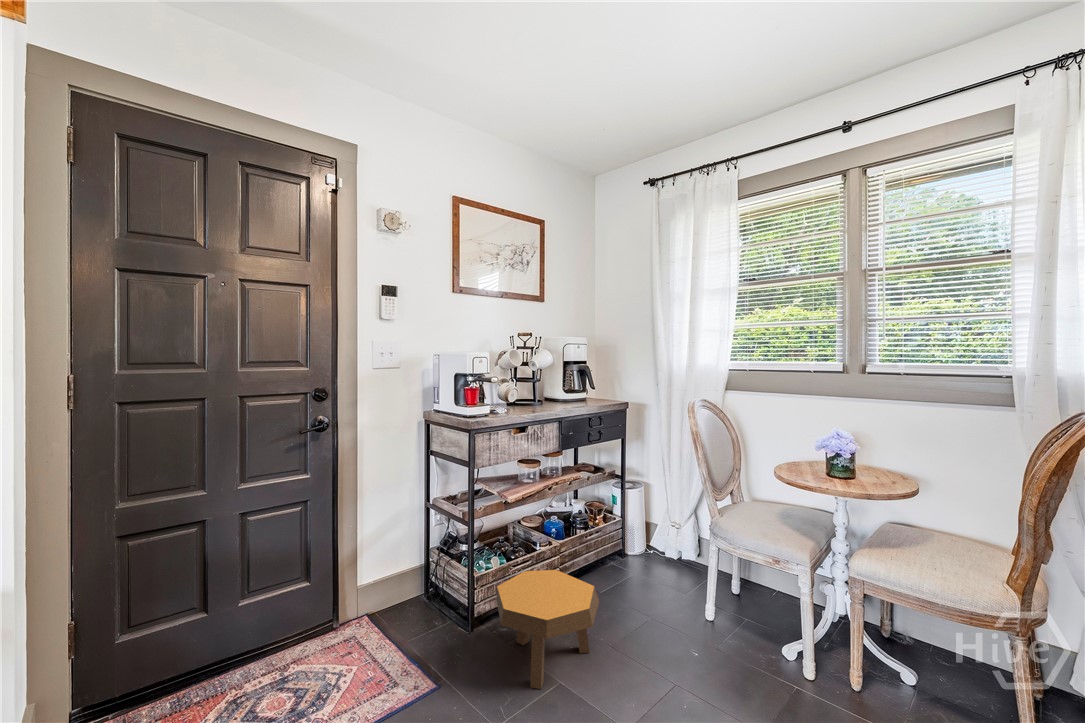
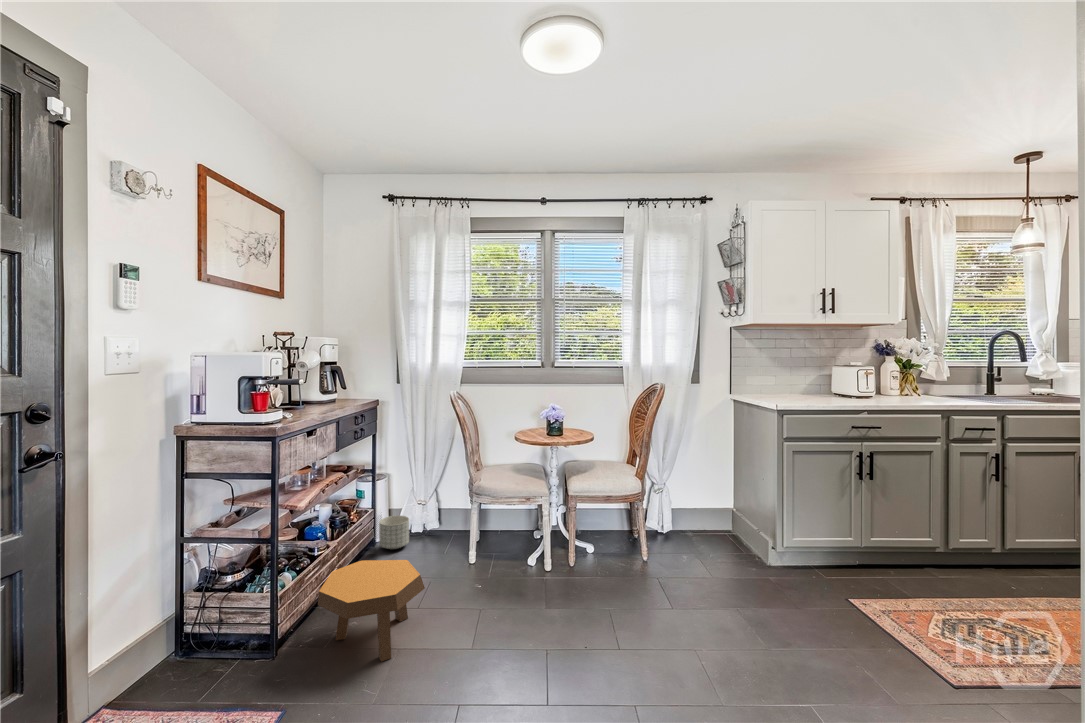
planter: none [623,532,655,570] -> present [379,515,409,550]

